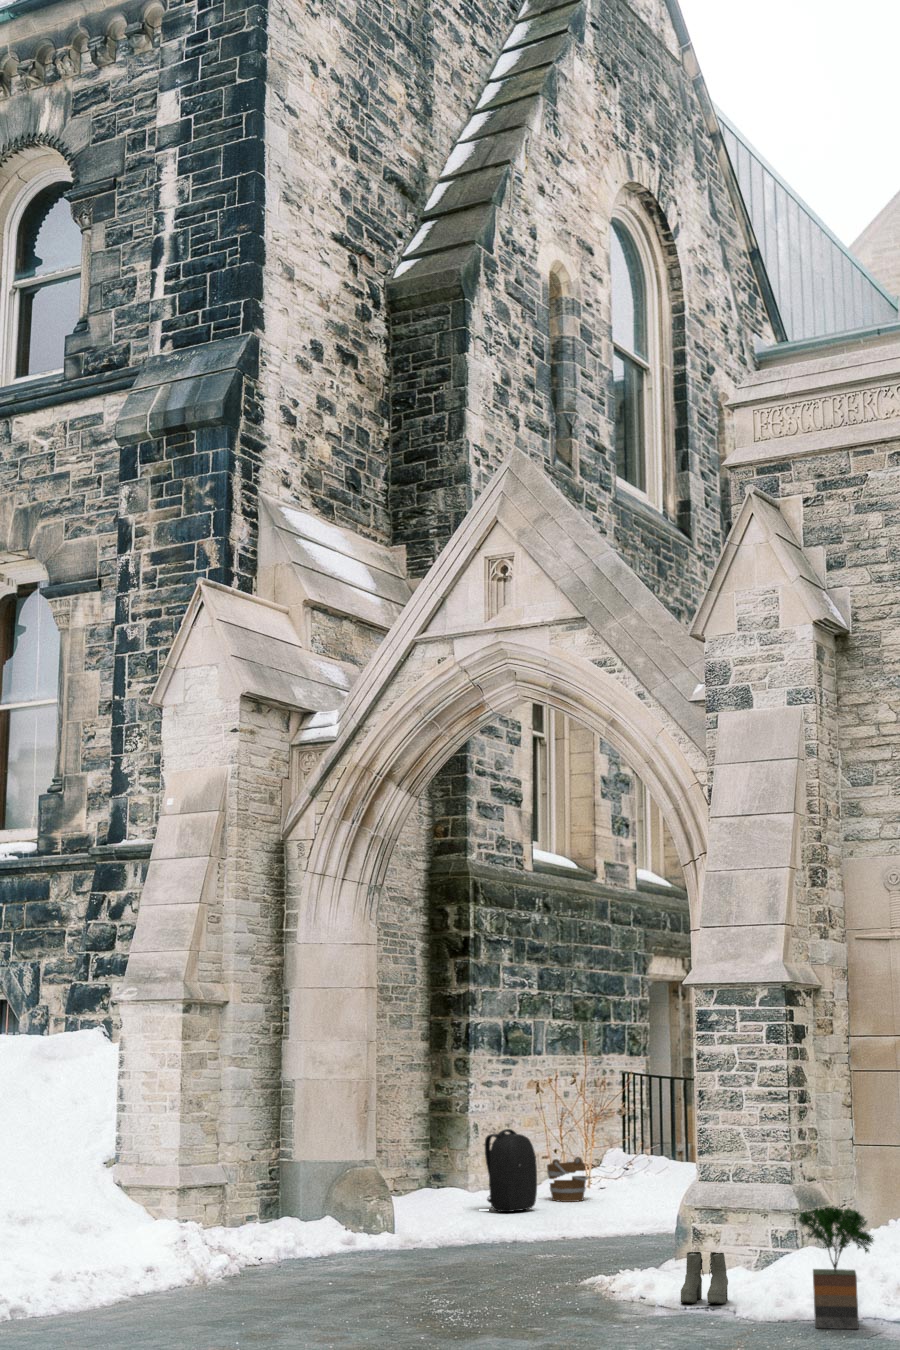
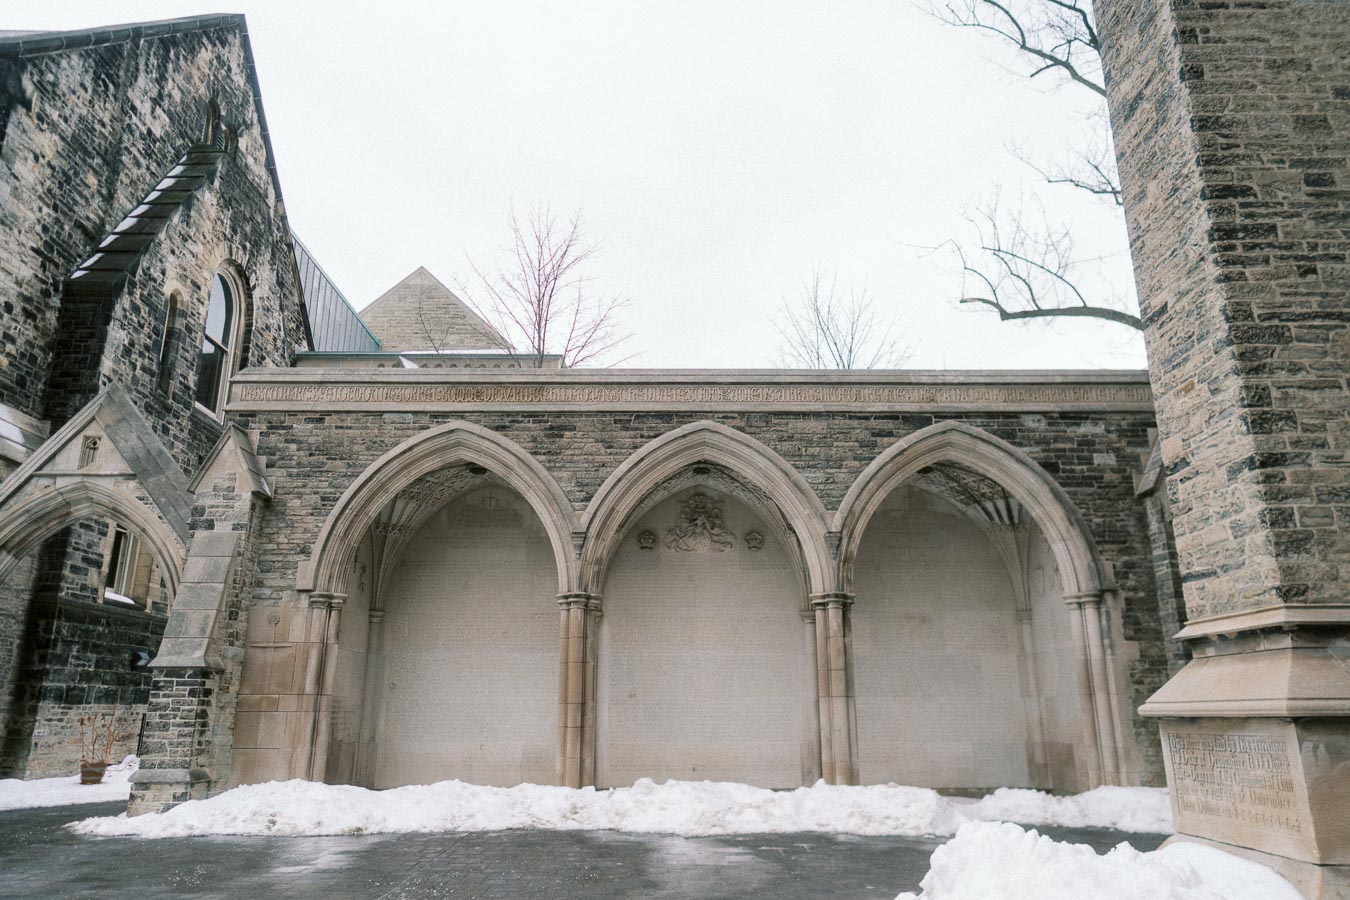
backpack: present [485,1129,537,1212] -> none [27,745,70,791]
potted tree: present [798,1207,874,1329] -> none [167,776,209,838]
boots: present [681,1252,728,1304] -> none [102,804,134,831]

